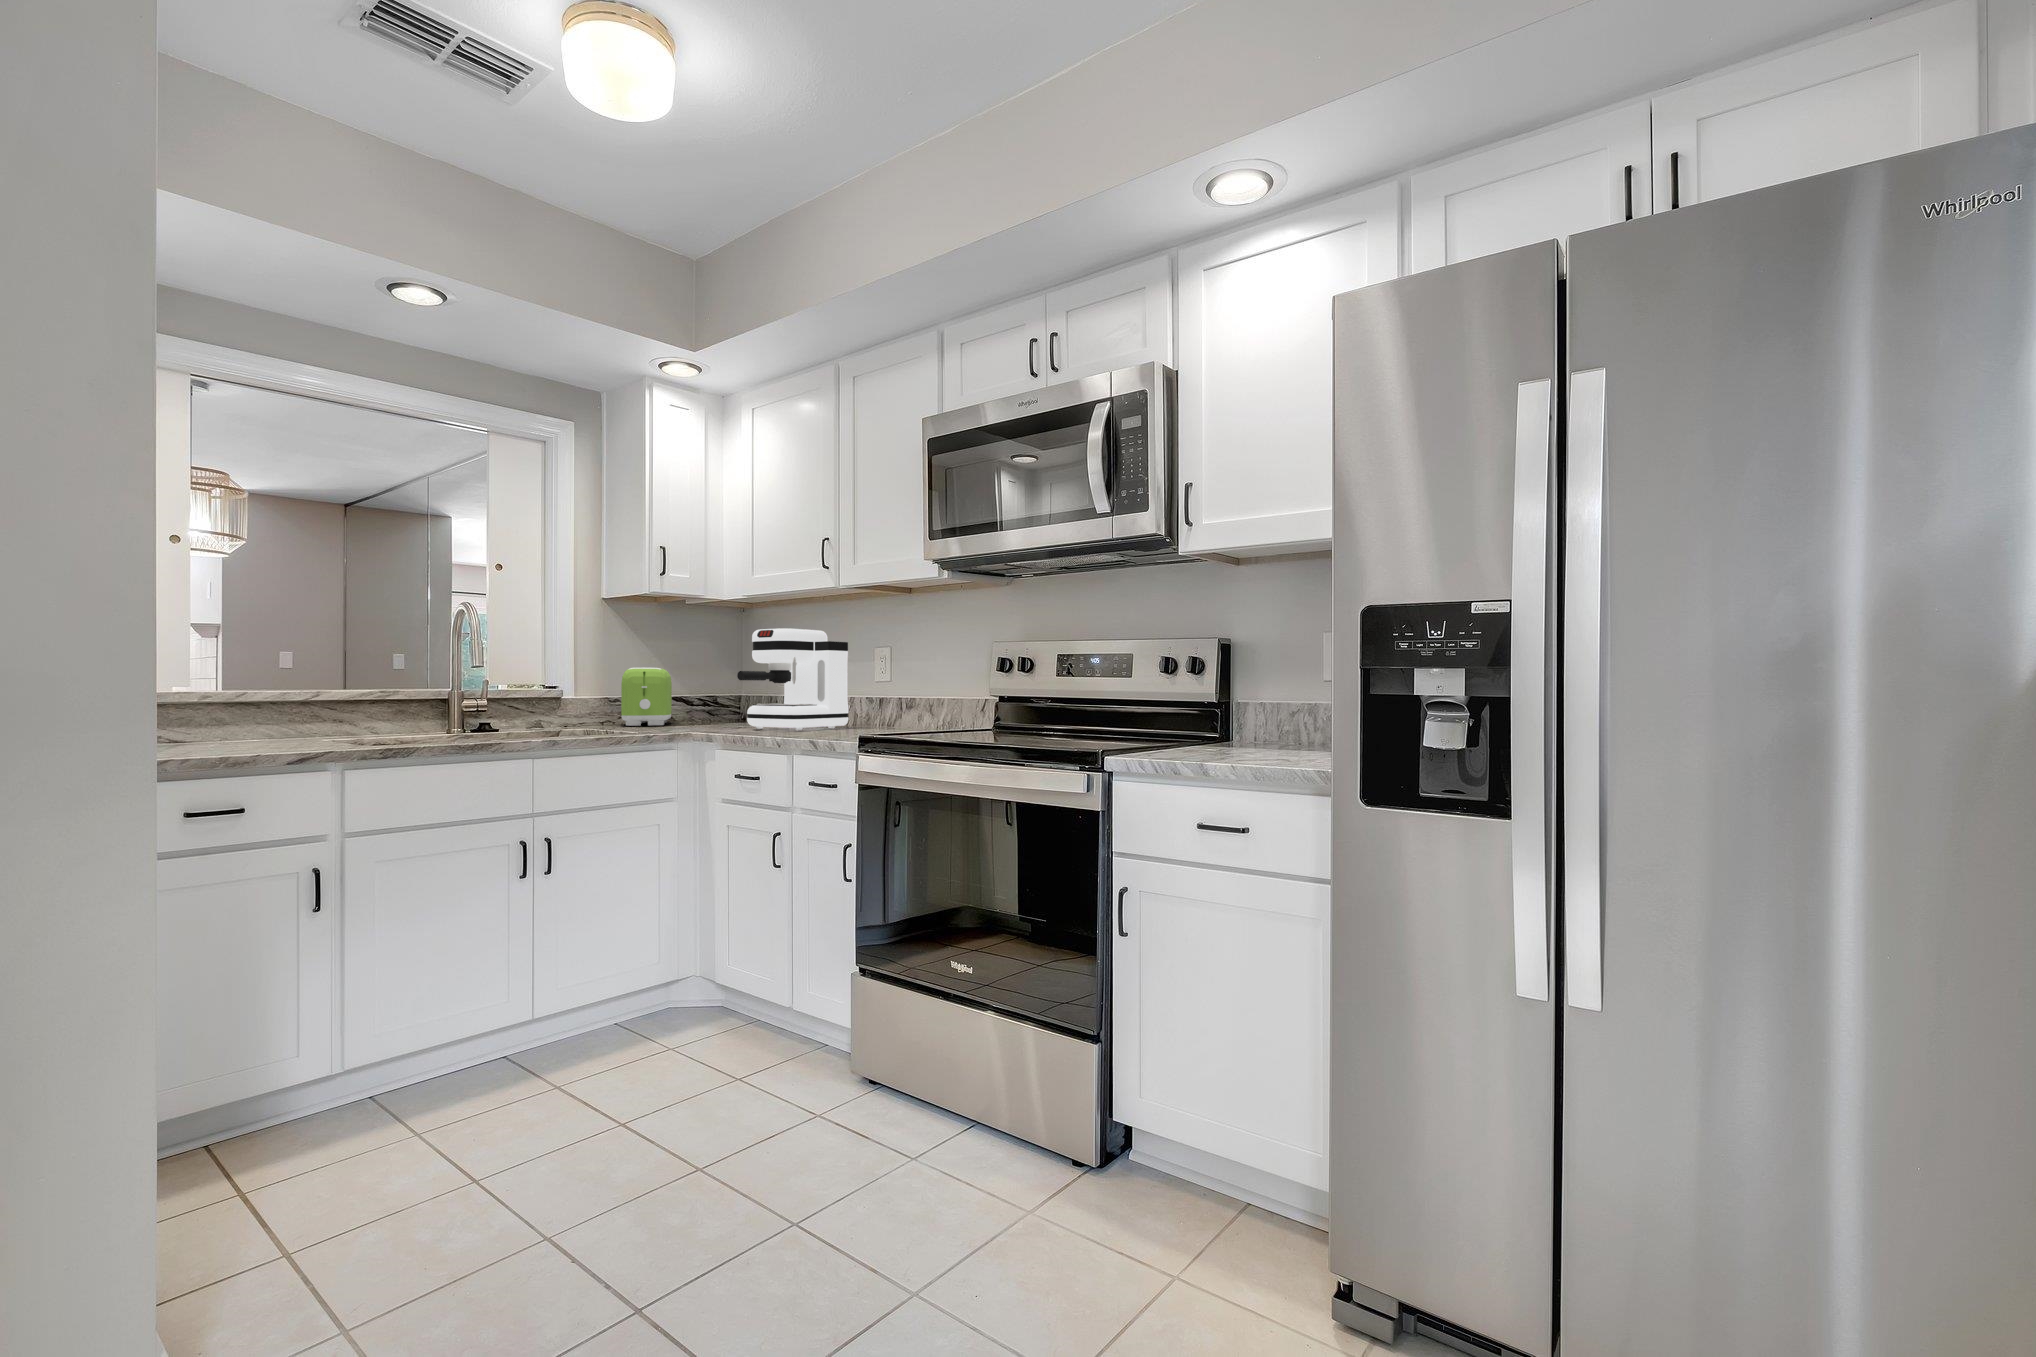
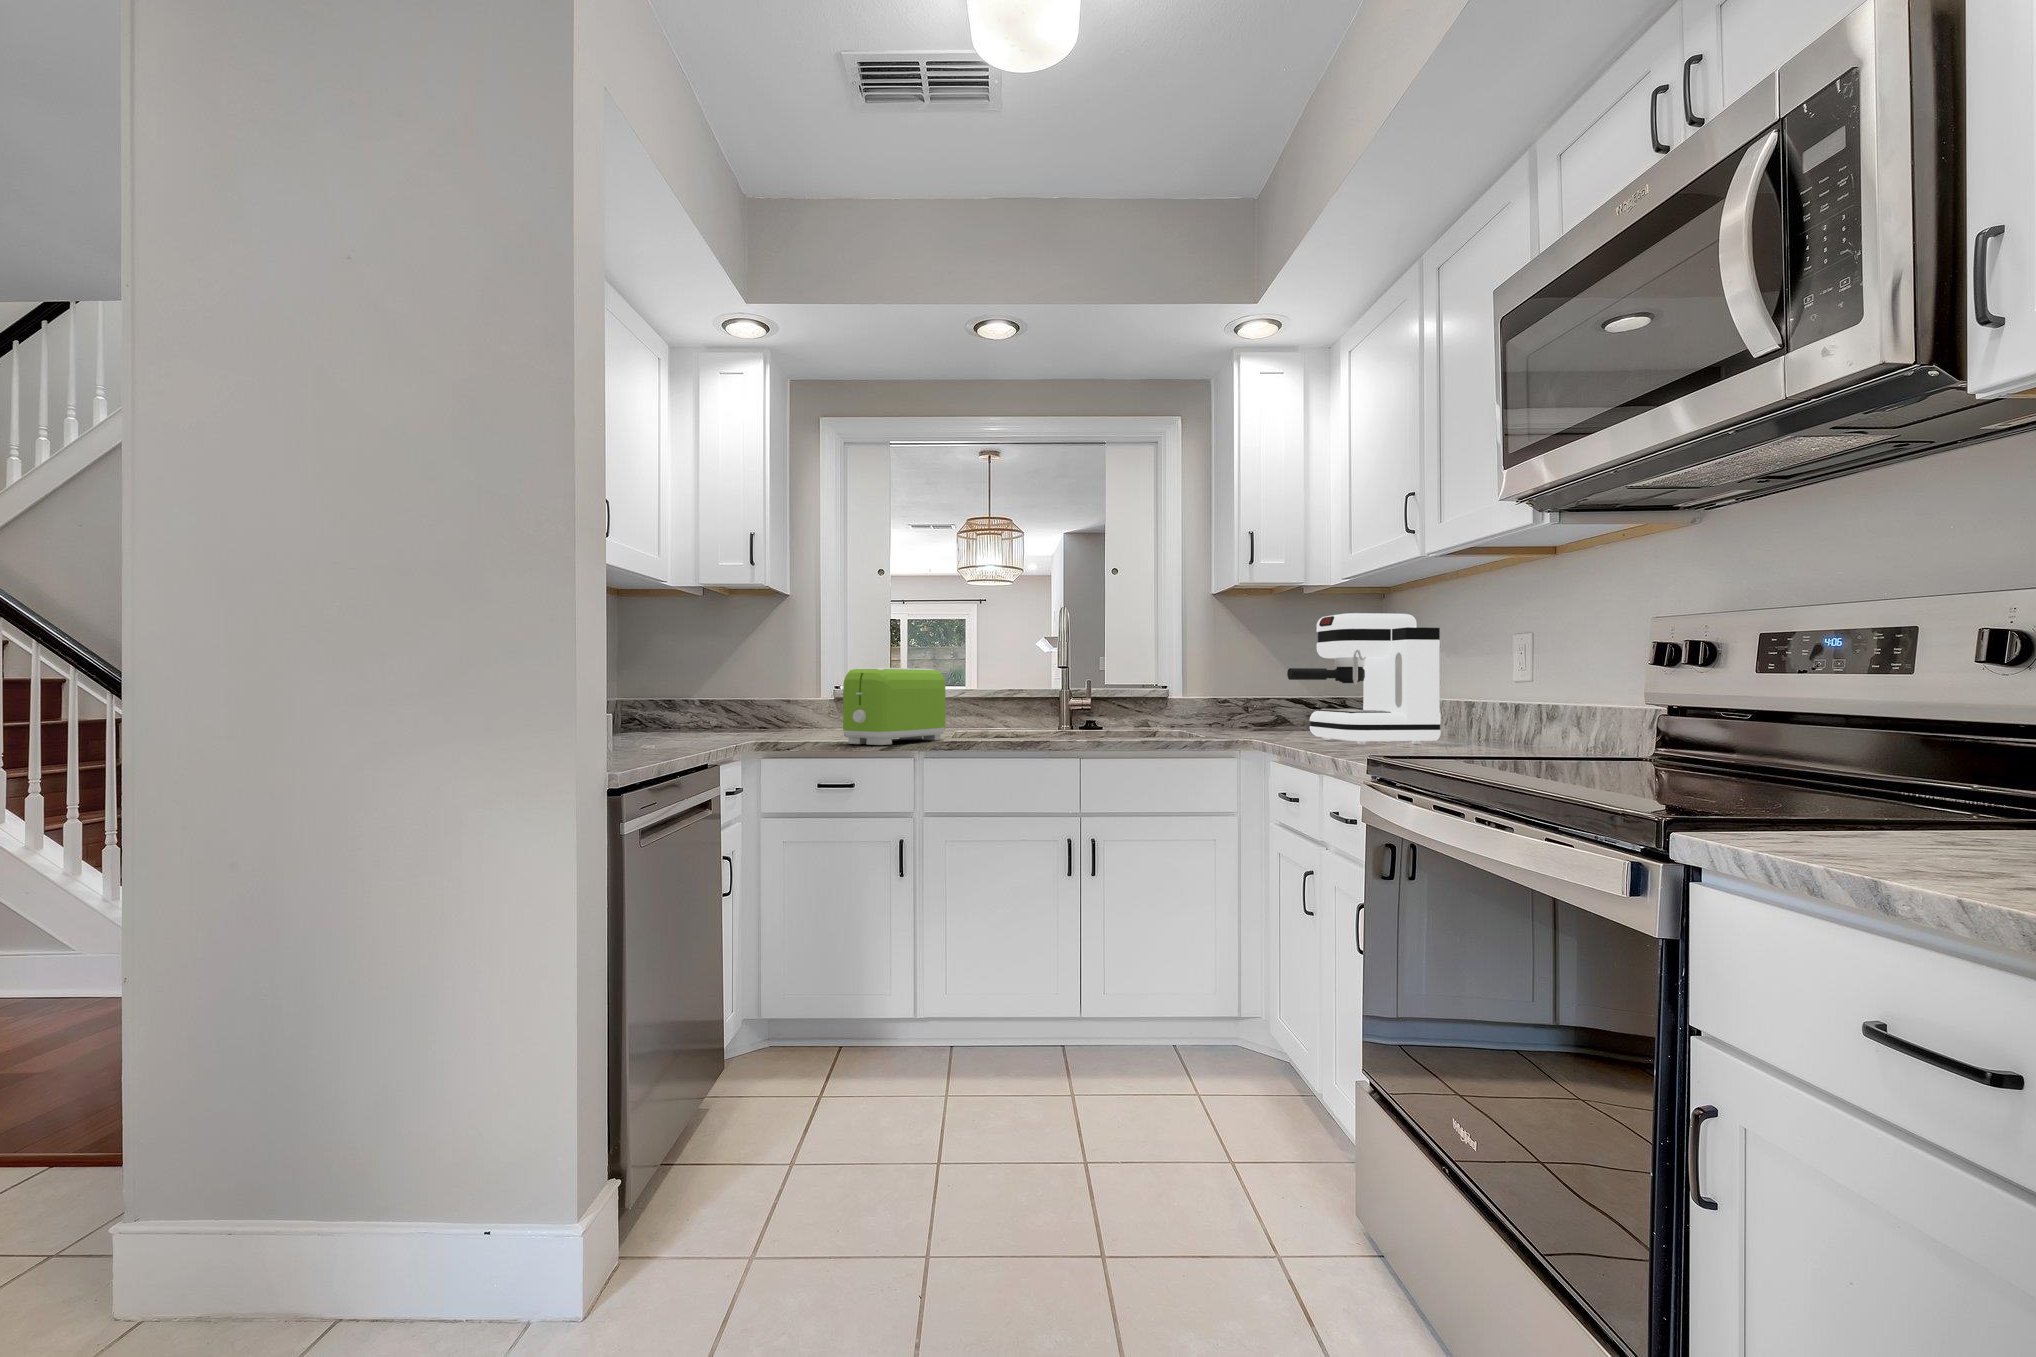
toaster: present [621,668,672,726] -> present [843,668,945,745]

